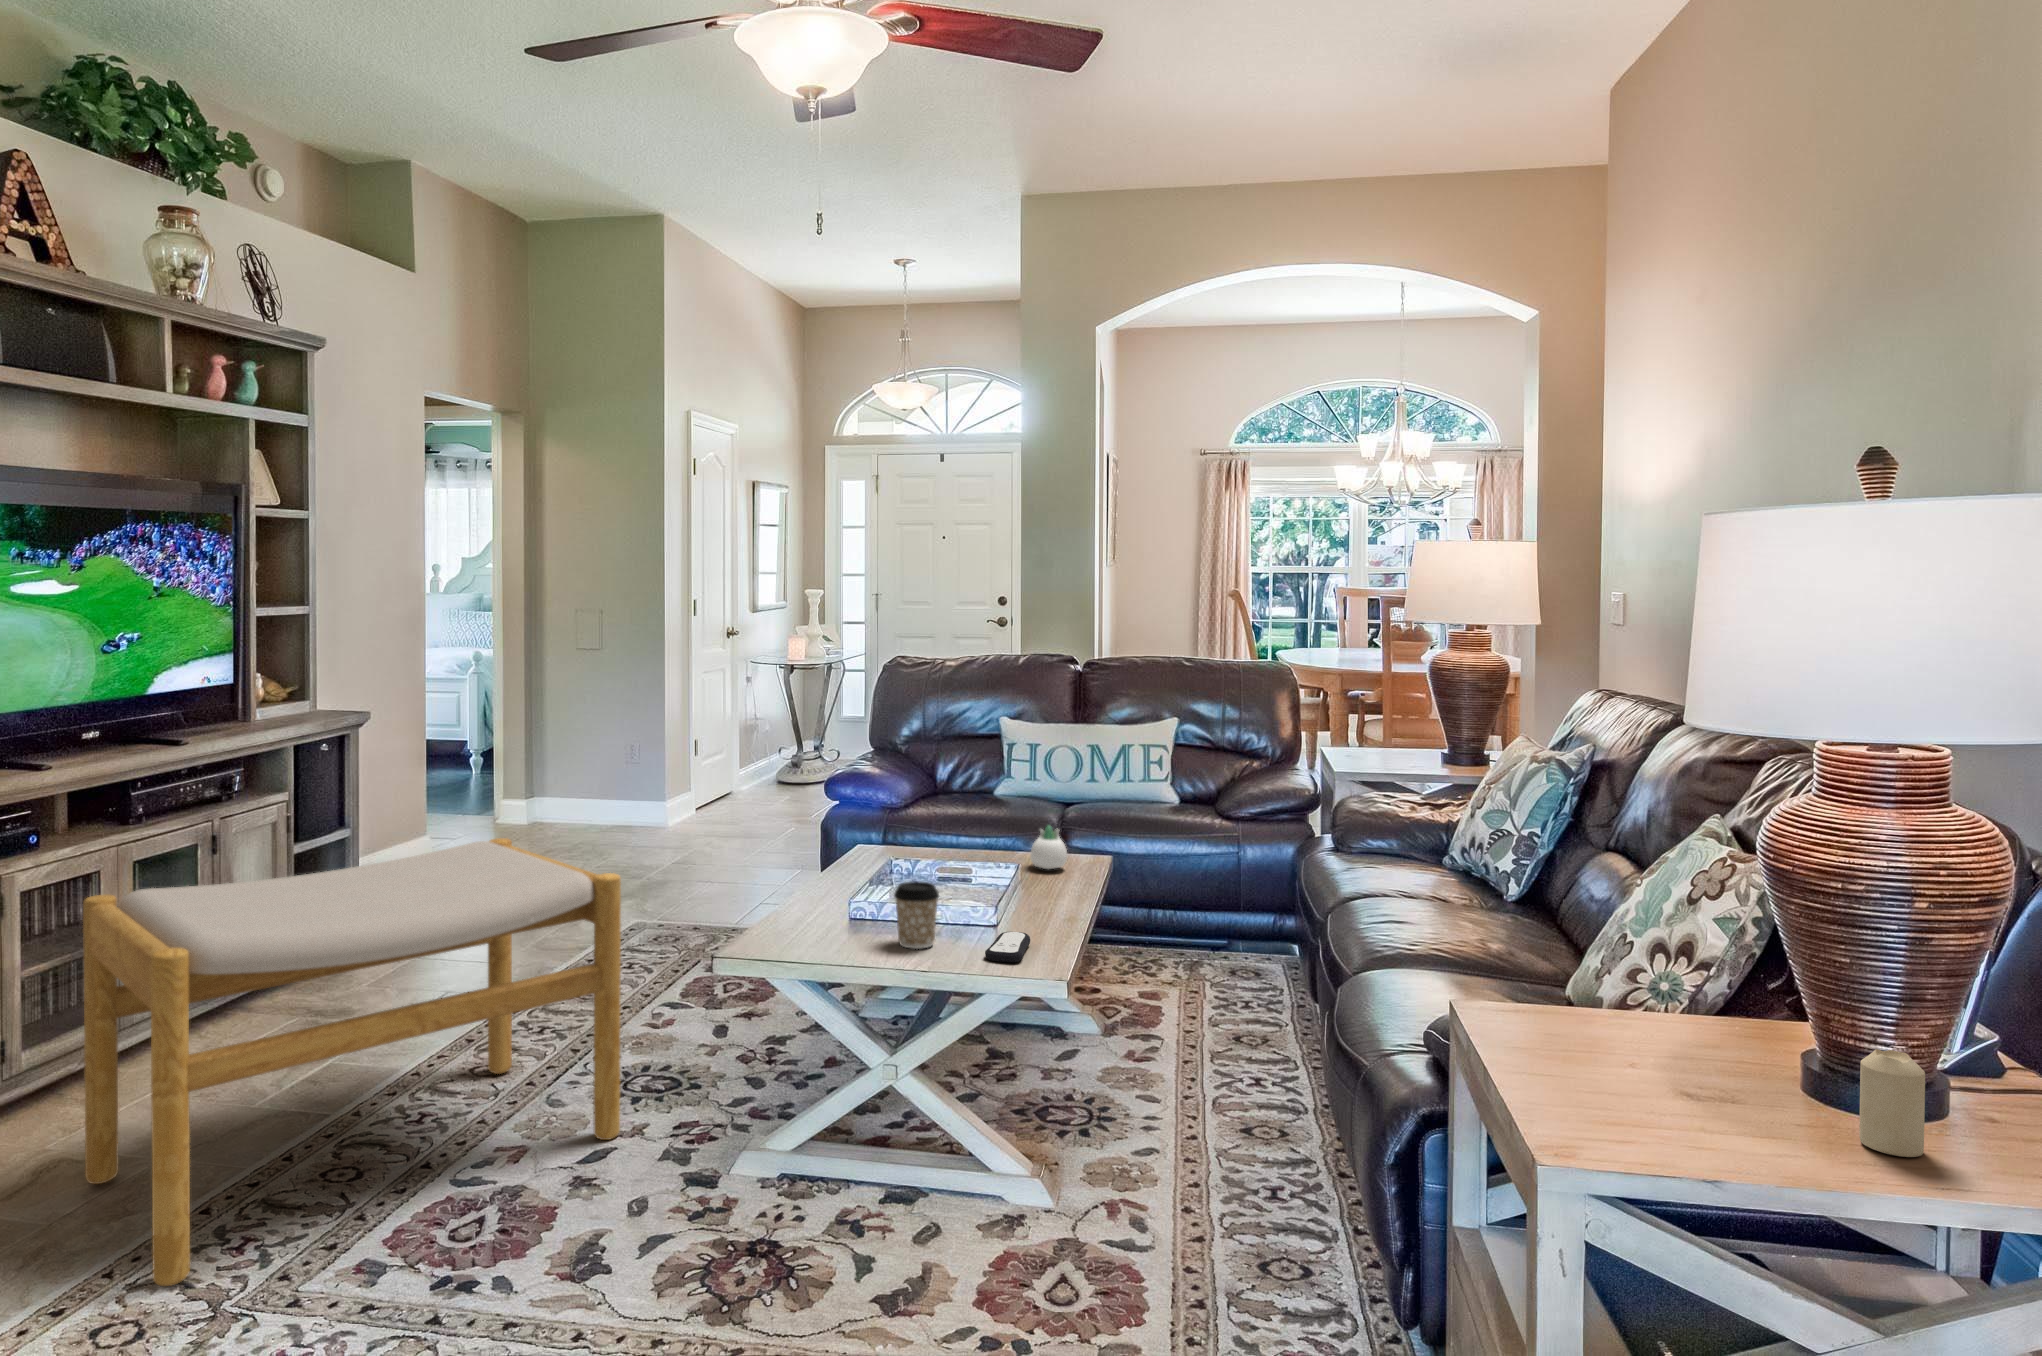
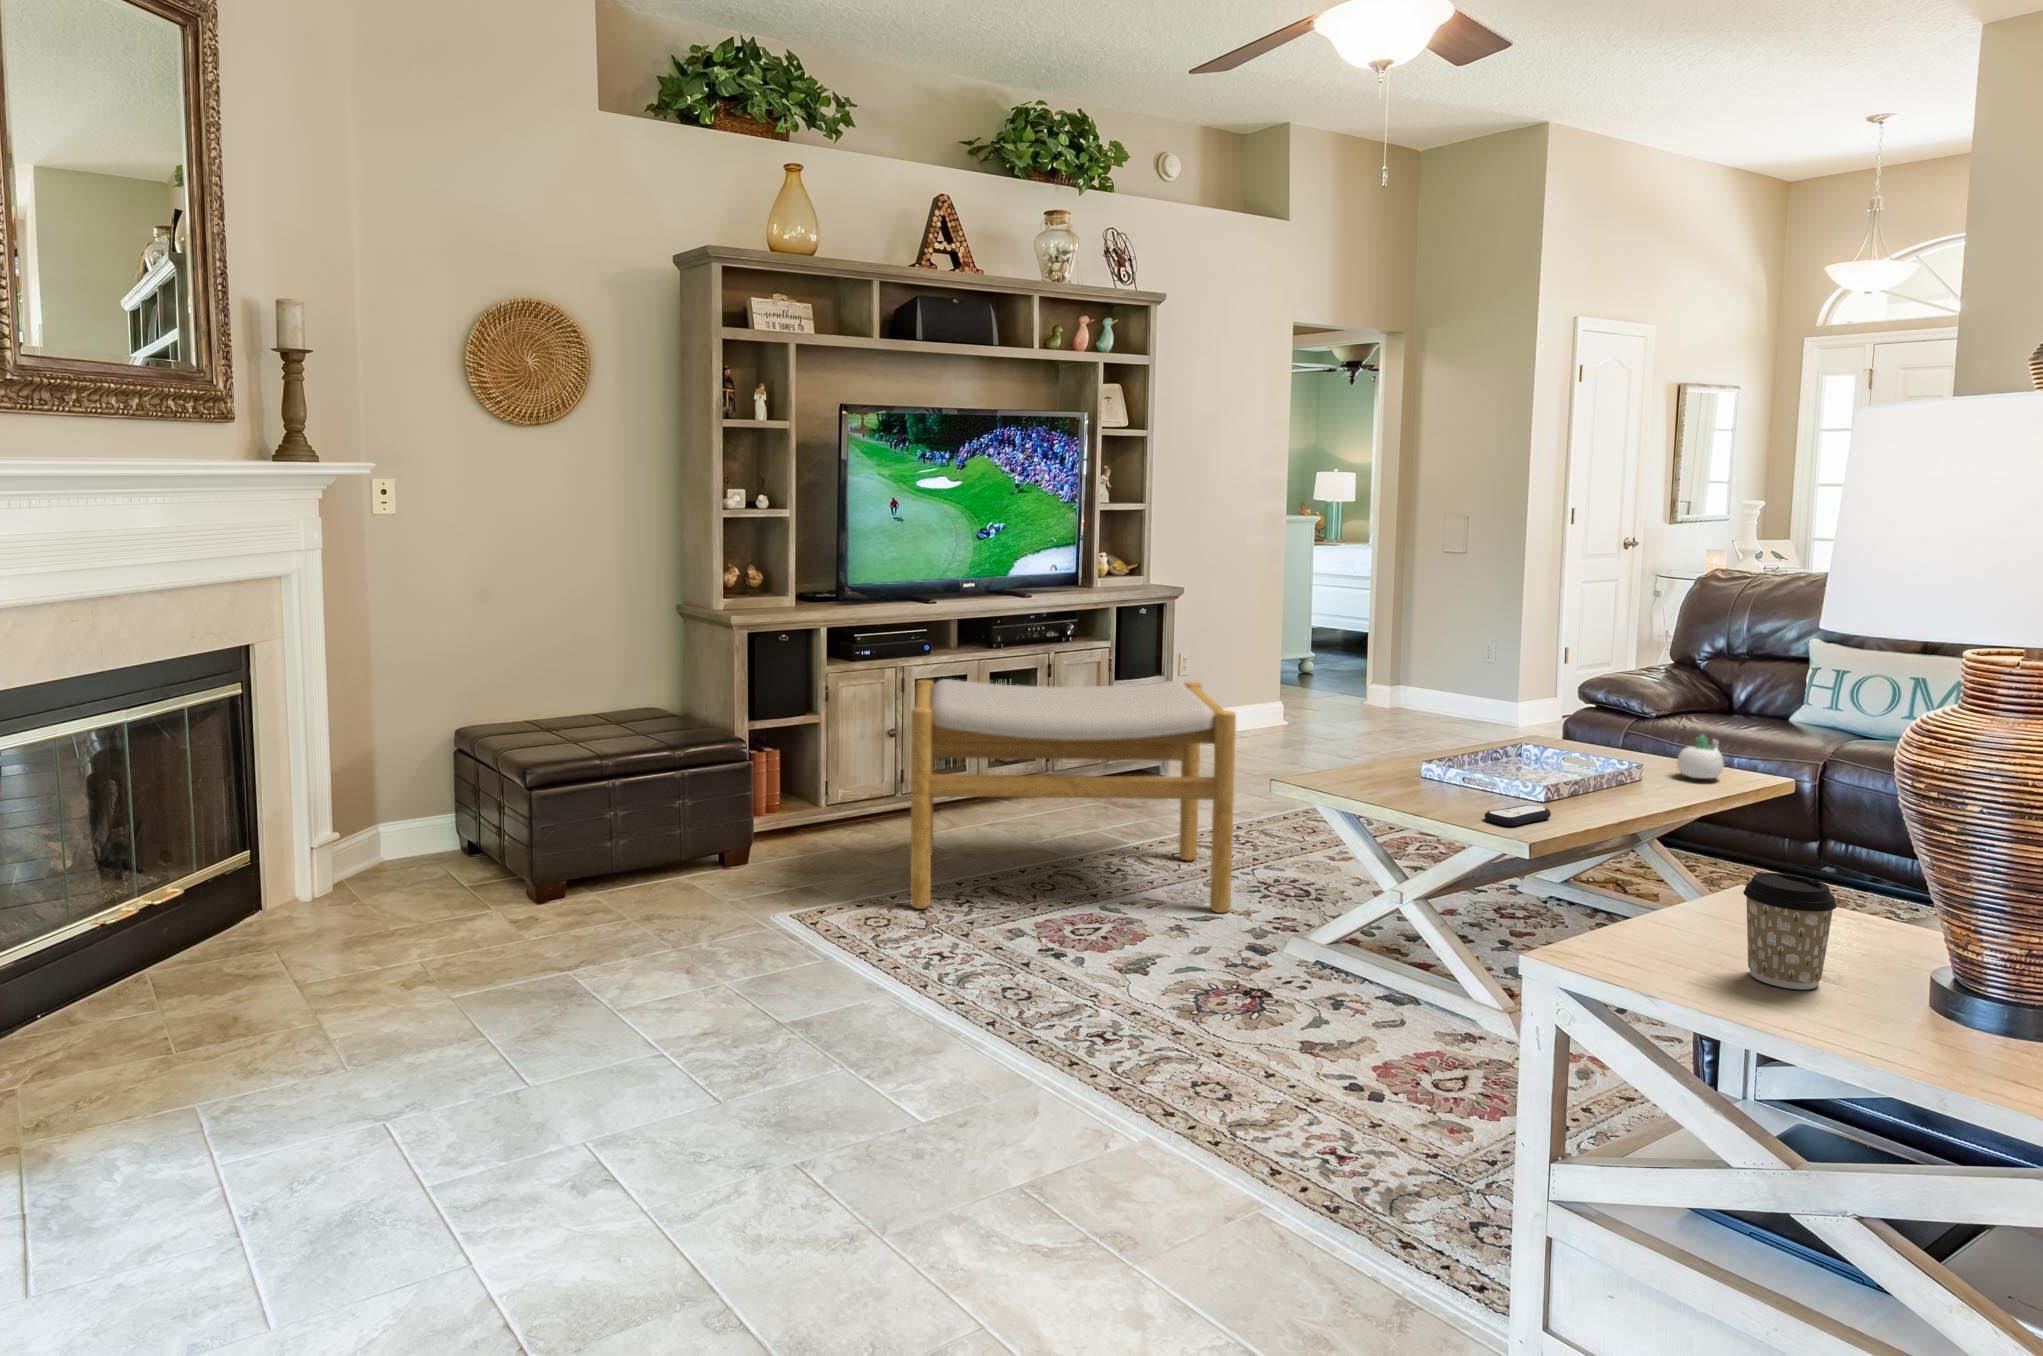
coffee cup: present [894,881,939,949] -> present [1743,873,1837,989]
candle: present [1859,1049,1925,1157] -> none [1846,933,1914,1035]

